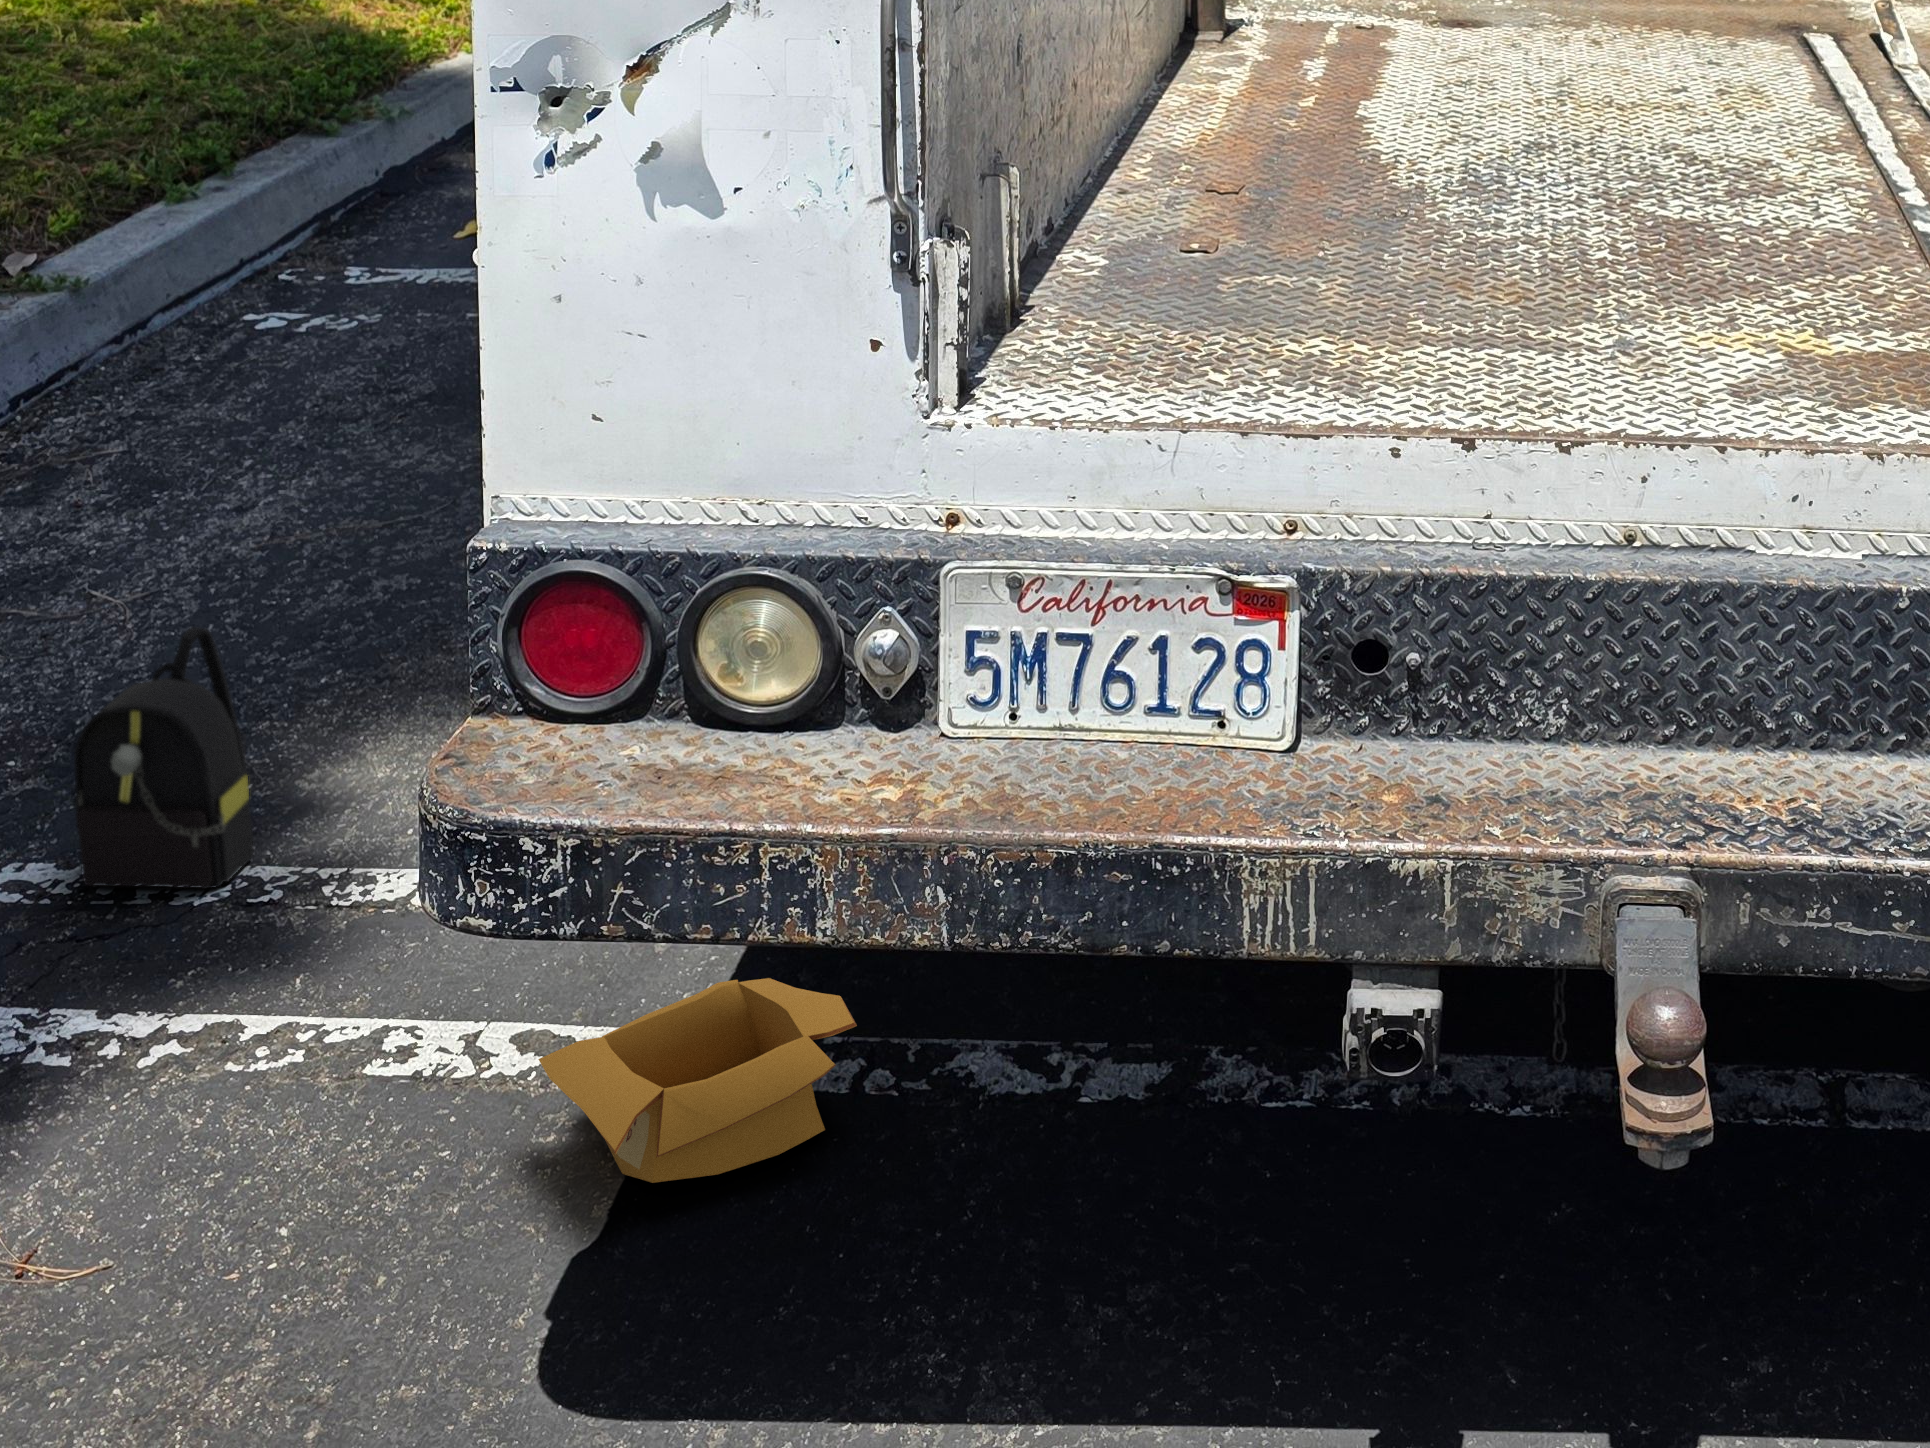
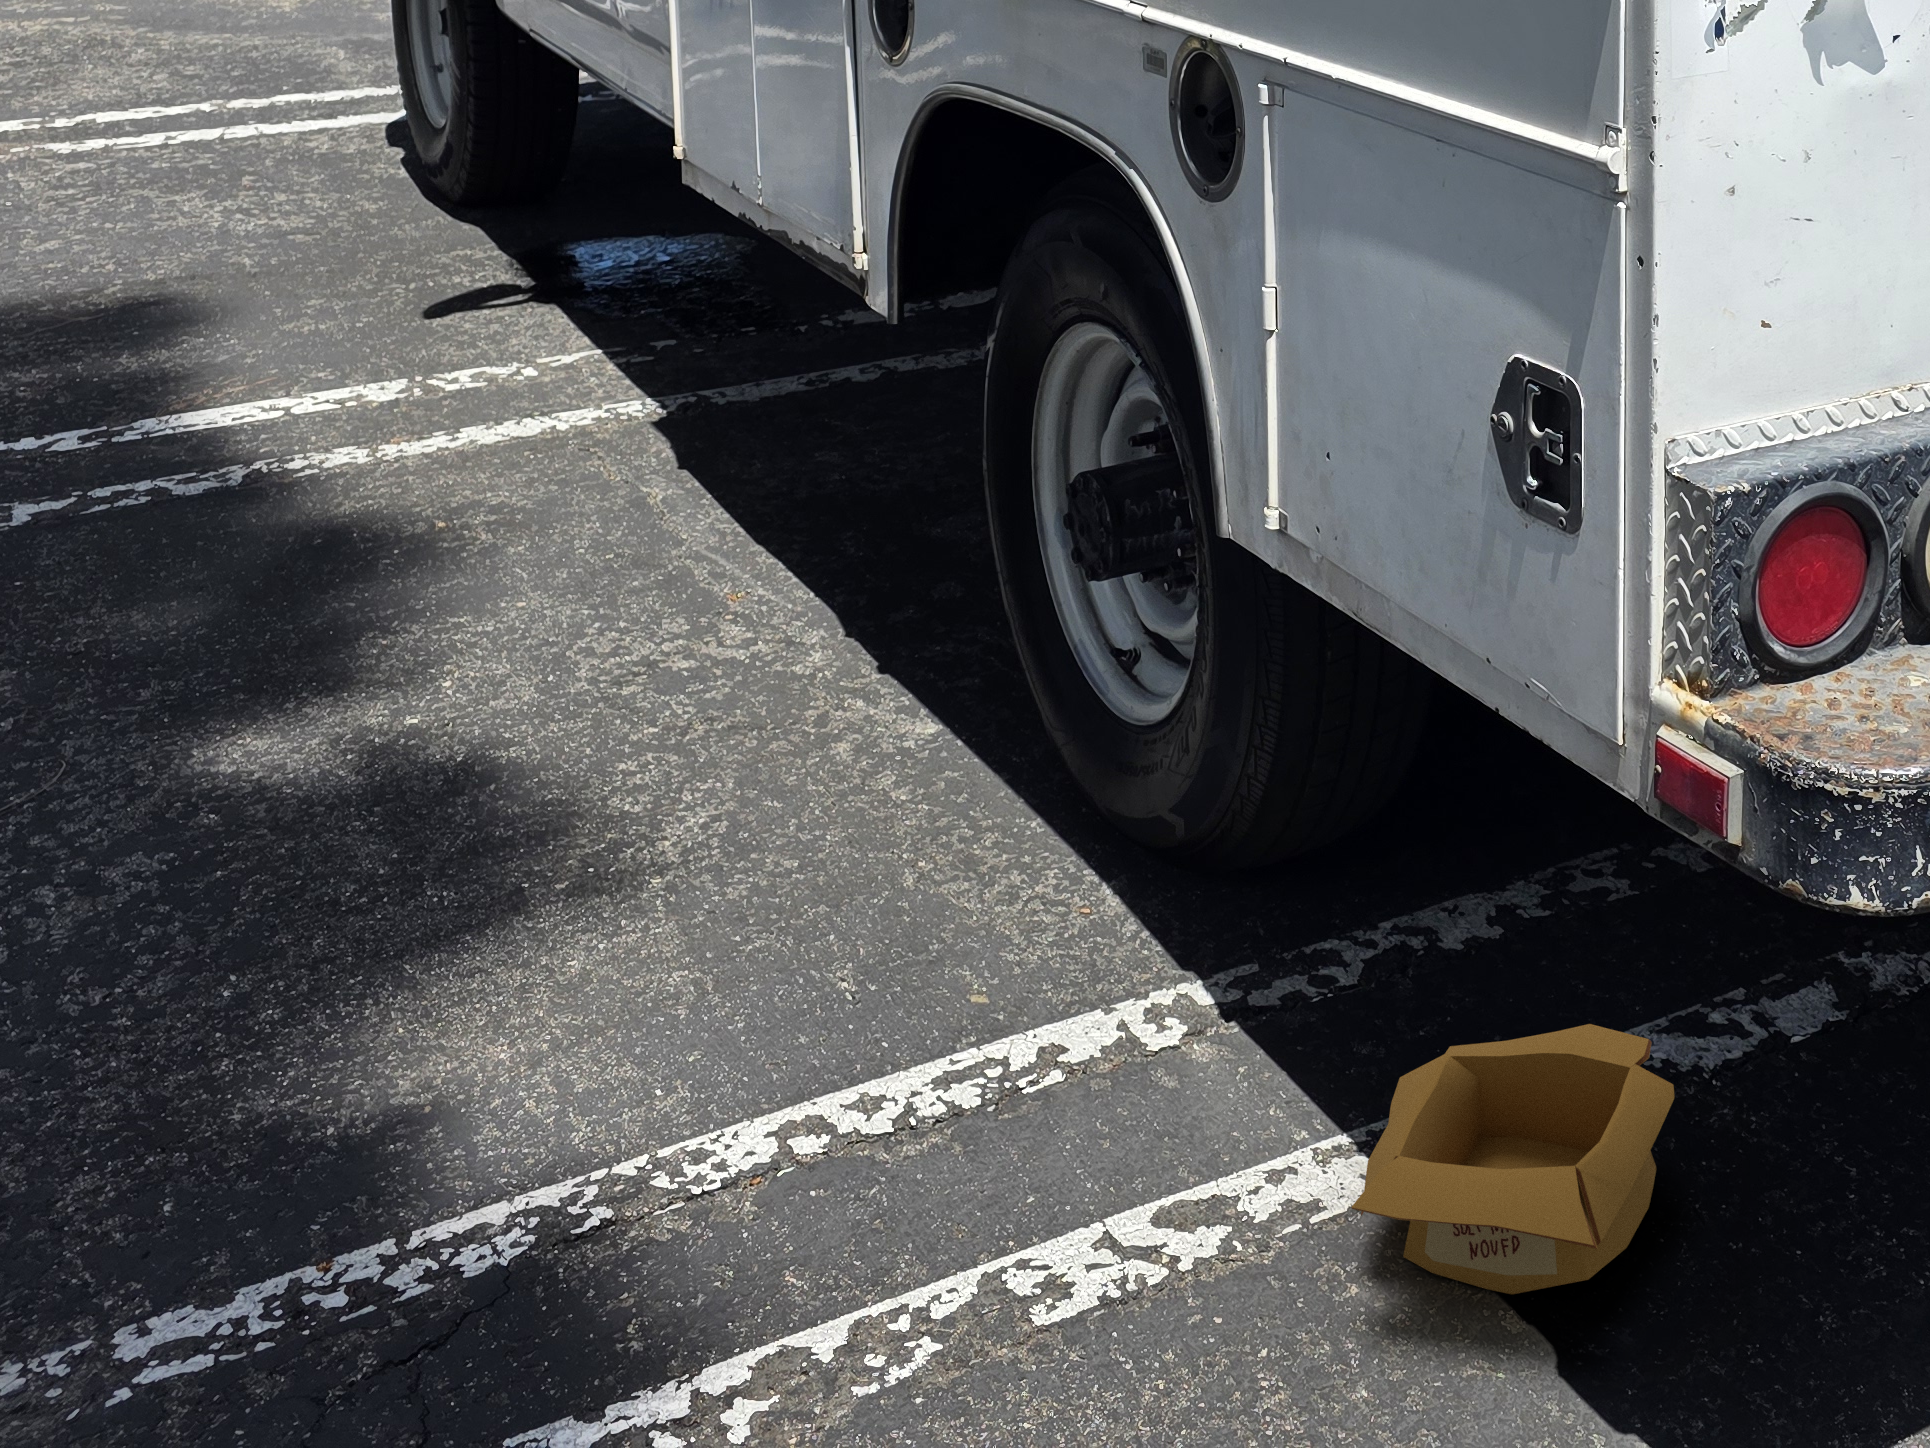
backpack: present [74,627,254,889] -> none [220,893,483,1312]

